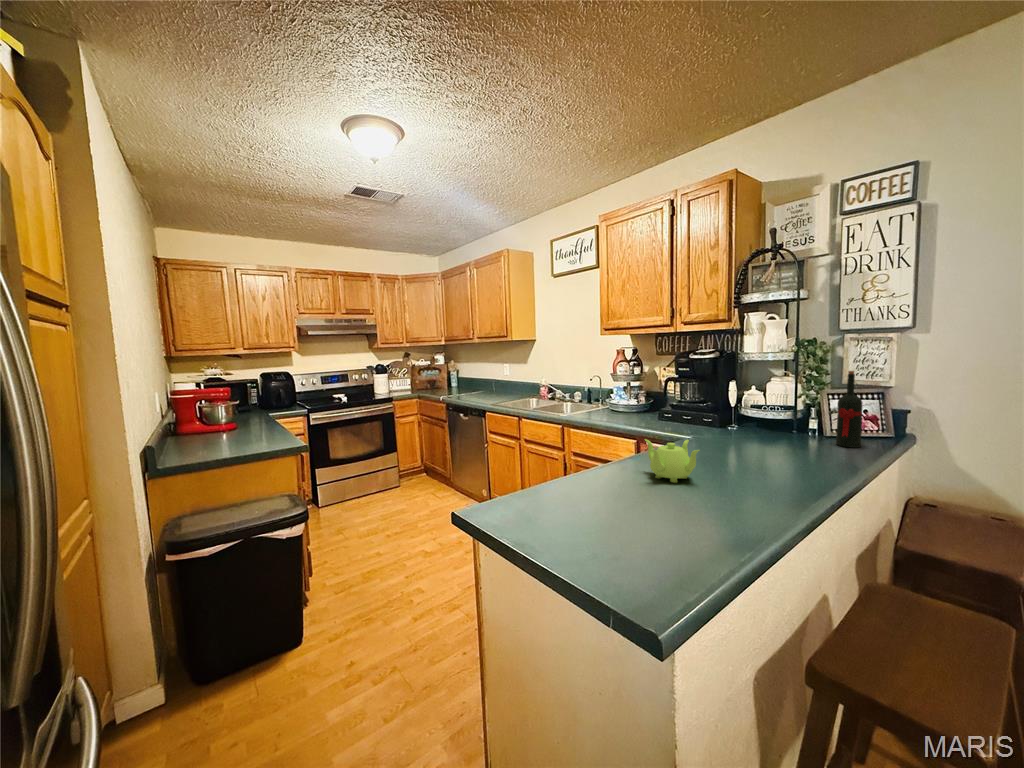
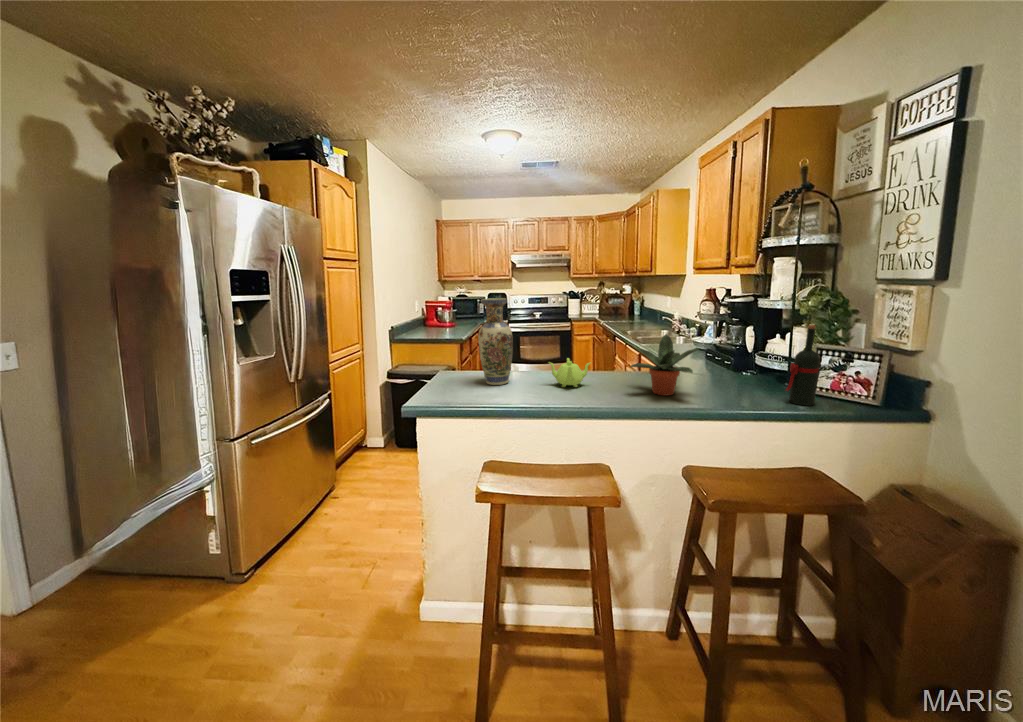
vase: none [557,356,616,507] -> present [479,298,513,385]
potted plant: none [719,392,822,465] -> present [631,334,698,396]

